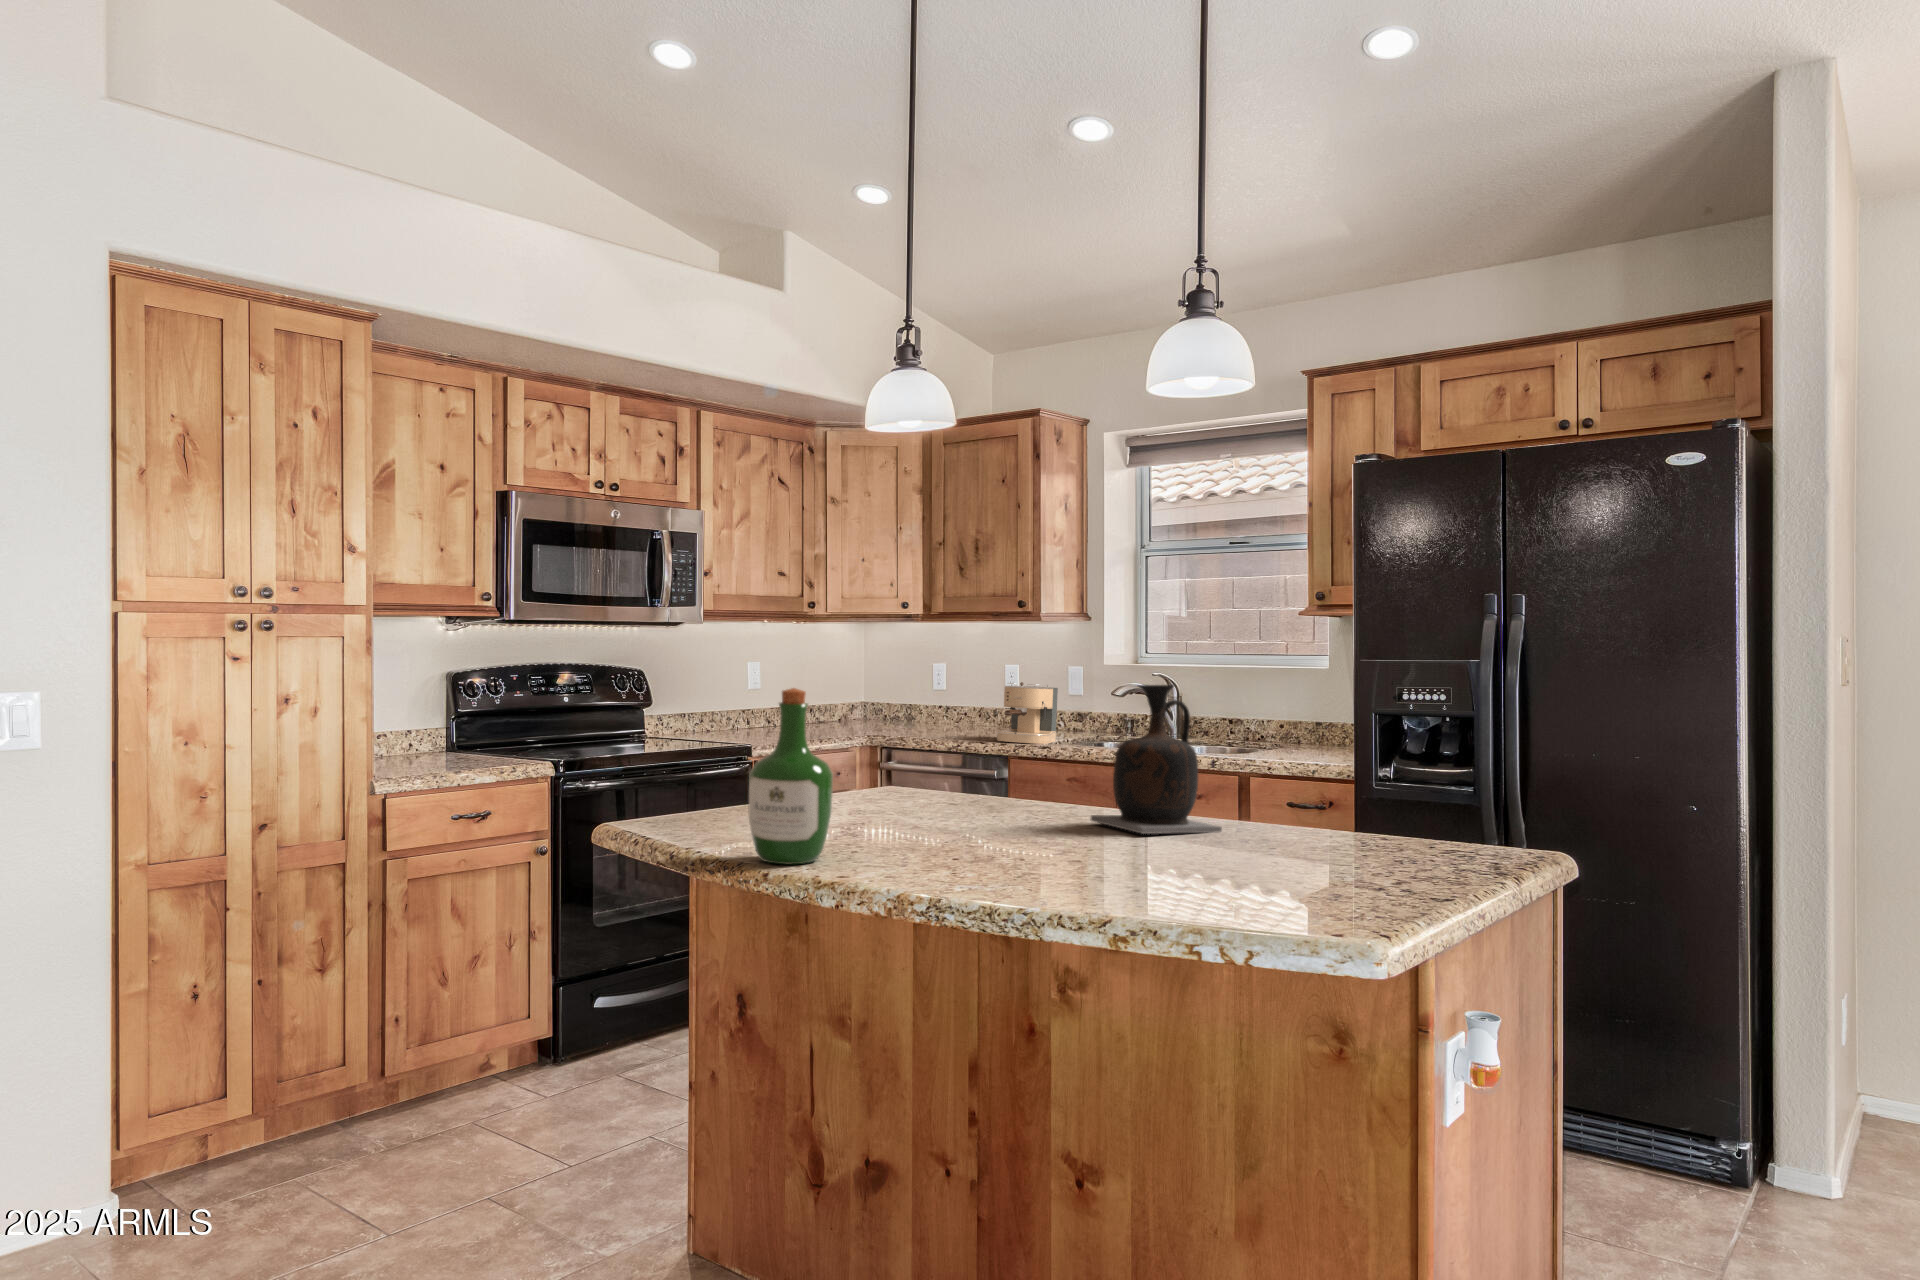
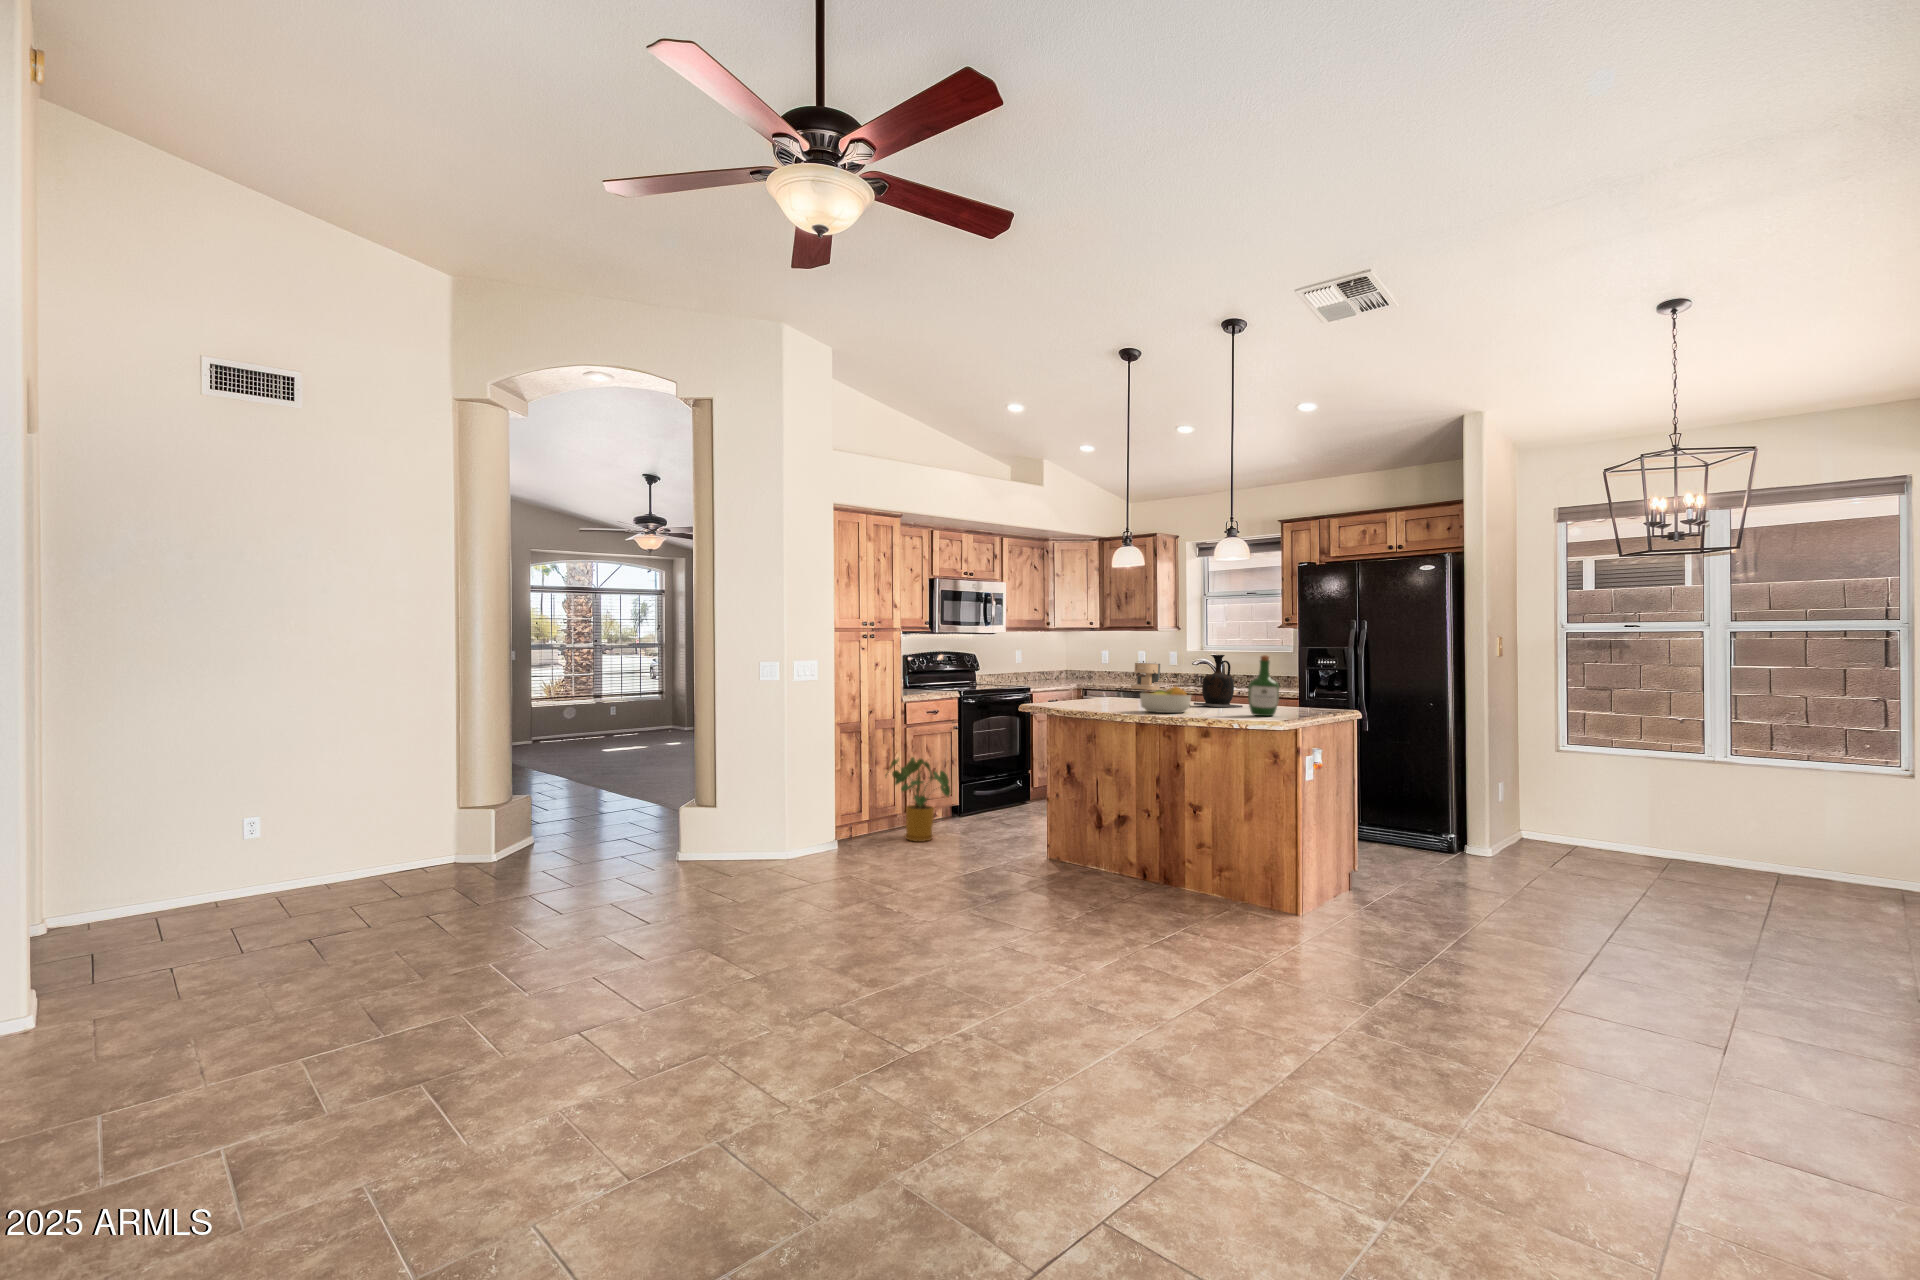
wine bottle: present [749,688,833,864] -> present [1248,655,1279,716]
fruit bowl: none [892,788,1065,888] -> present [1140,686,1191,713]
house plant: none [285,943,462,1191] -> present [885,757,950,842]

